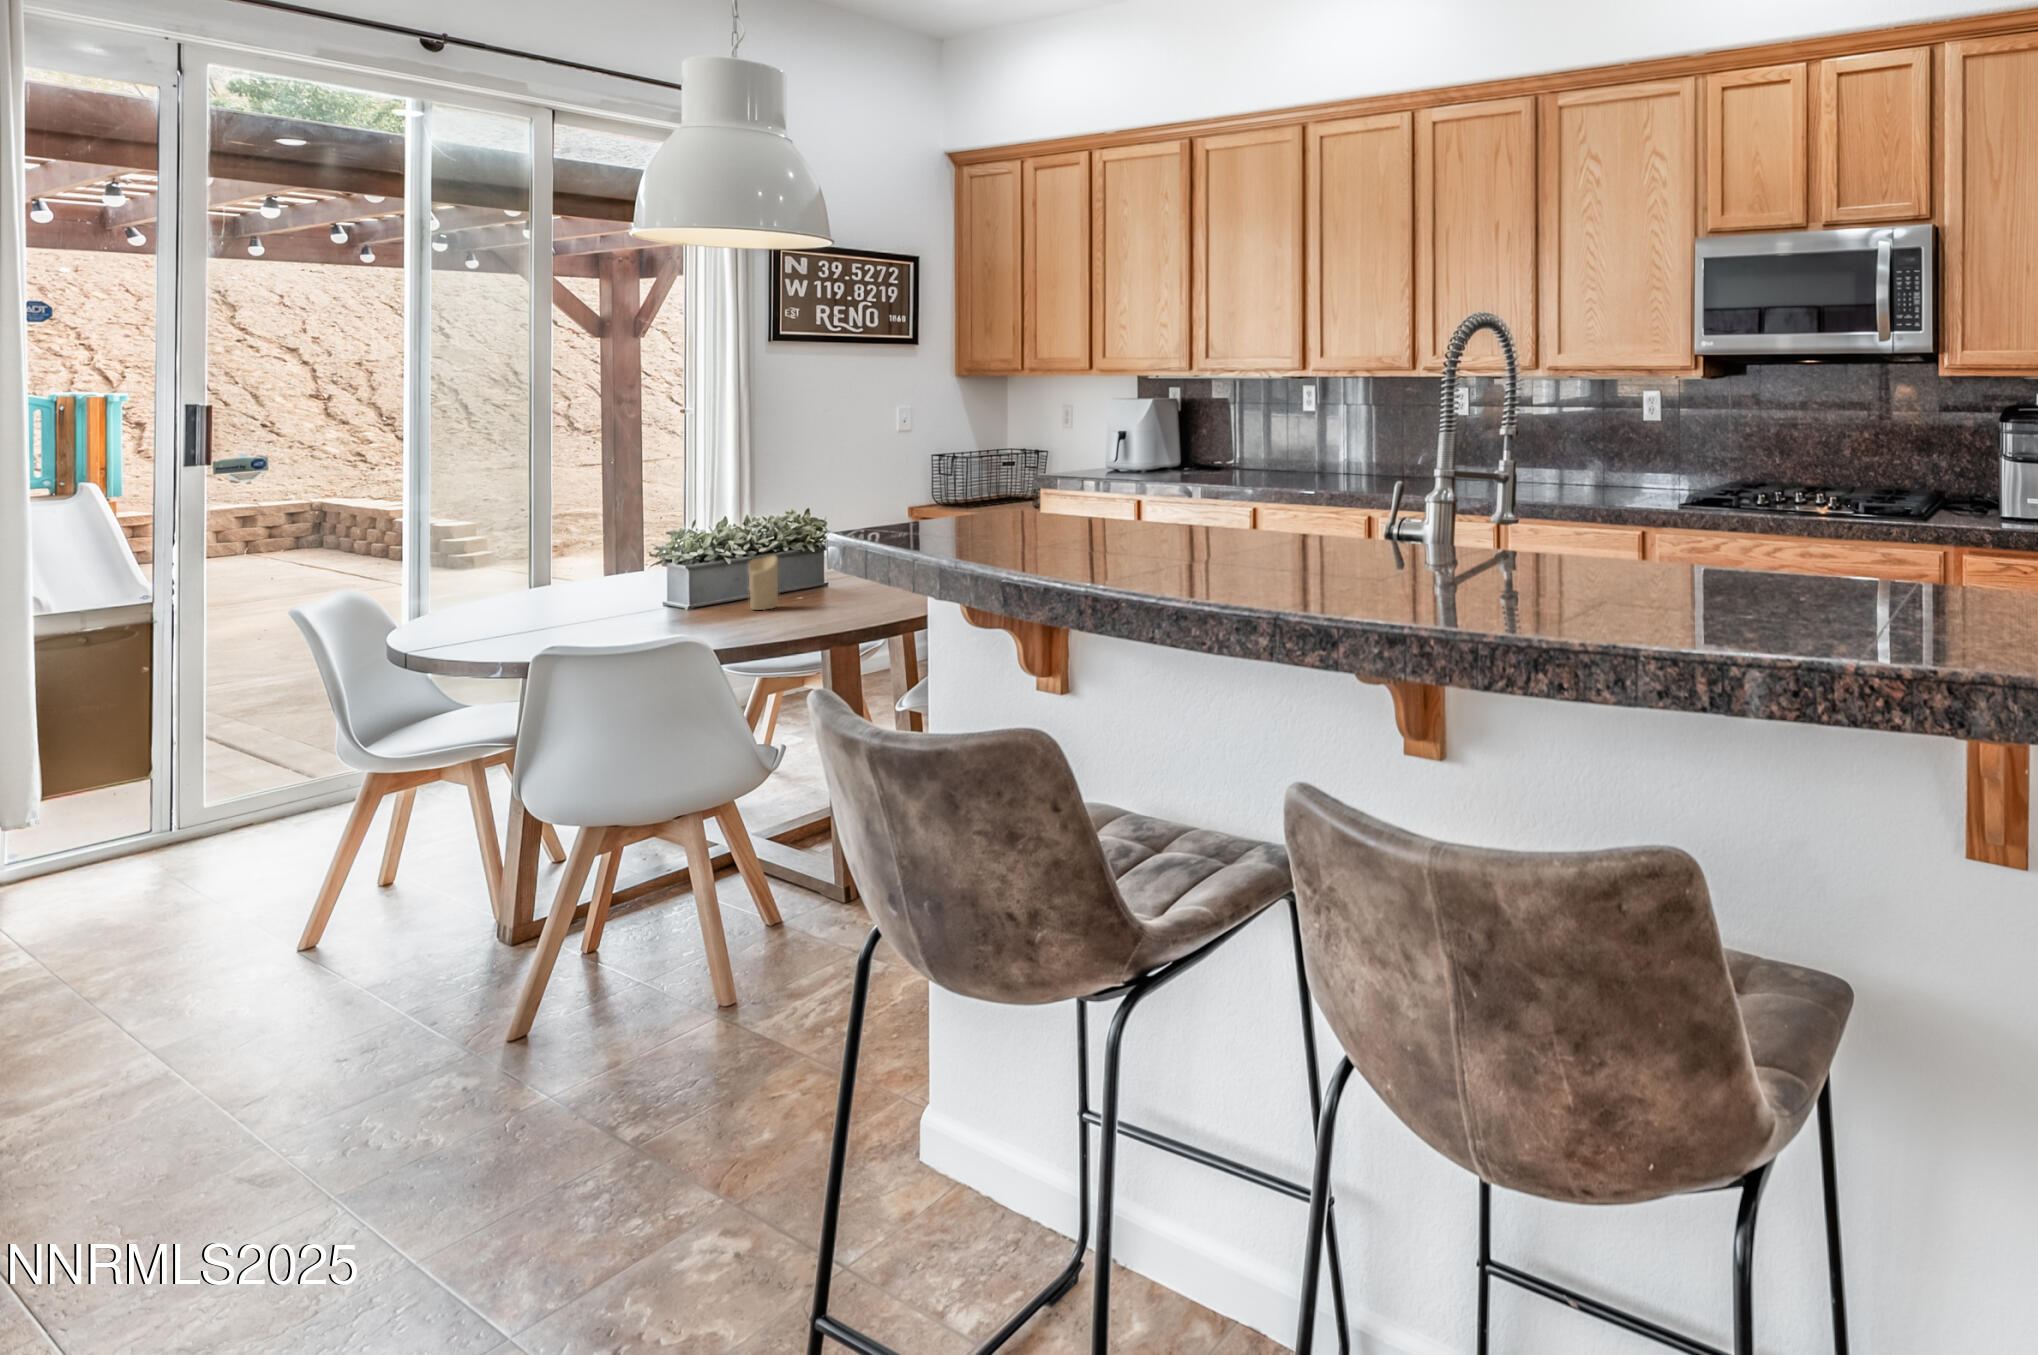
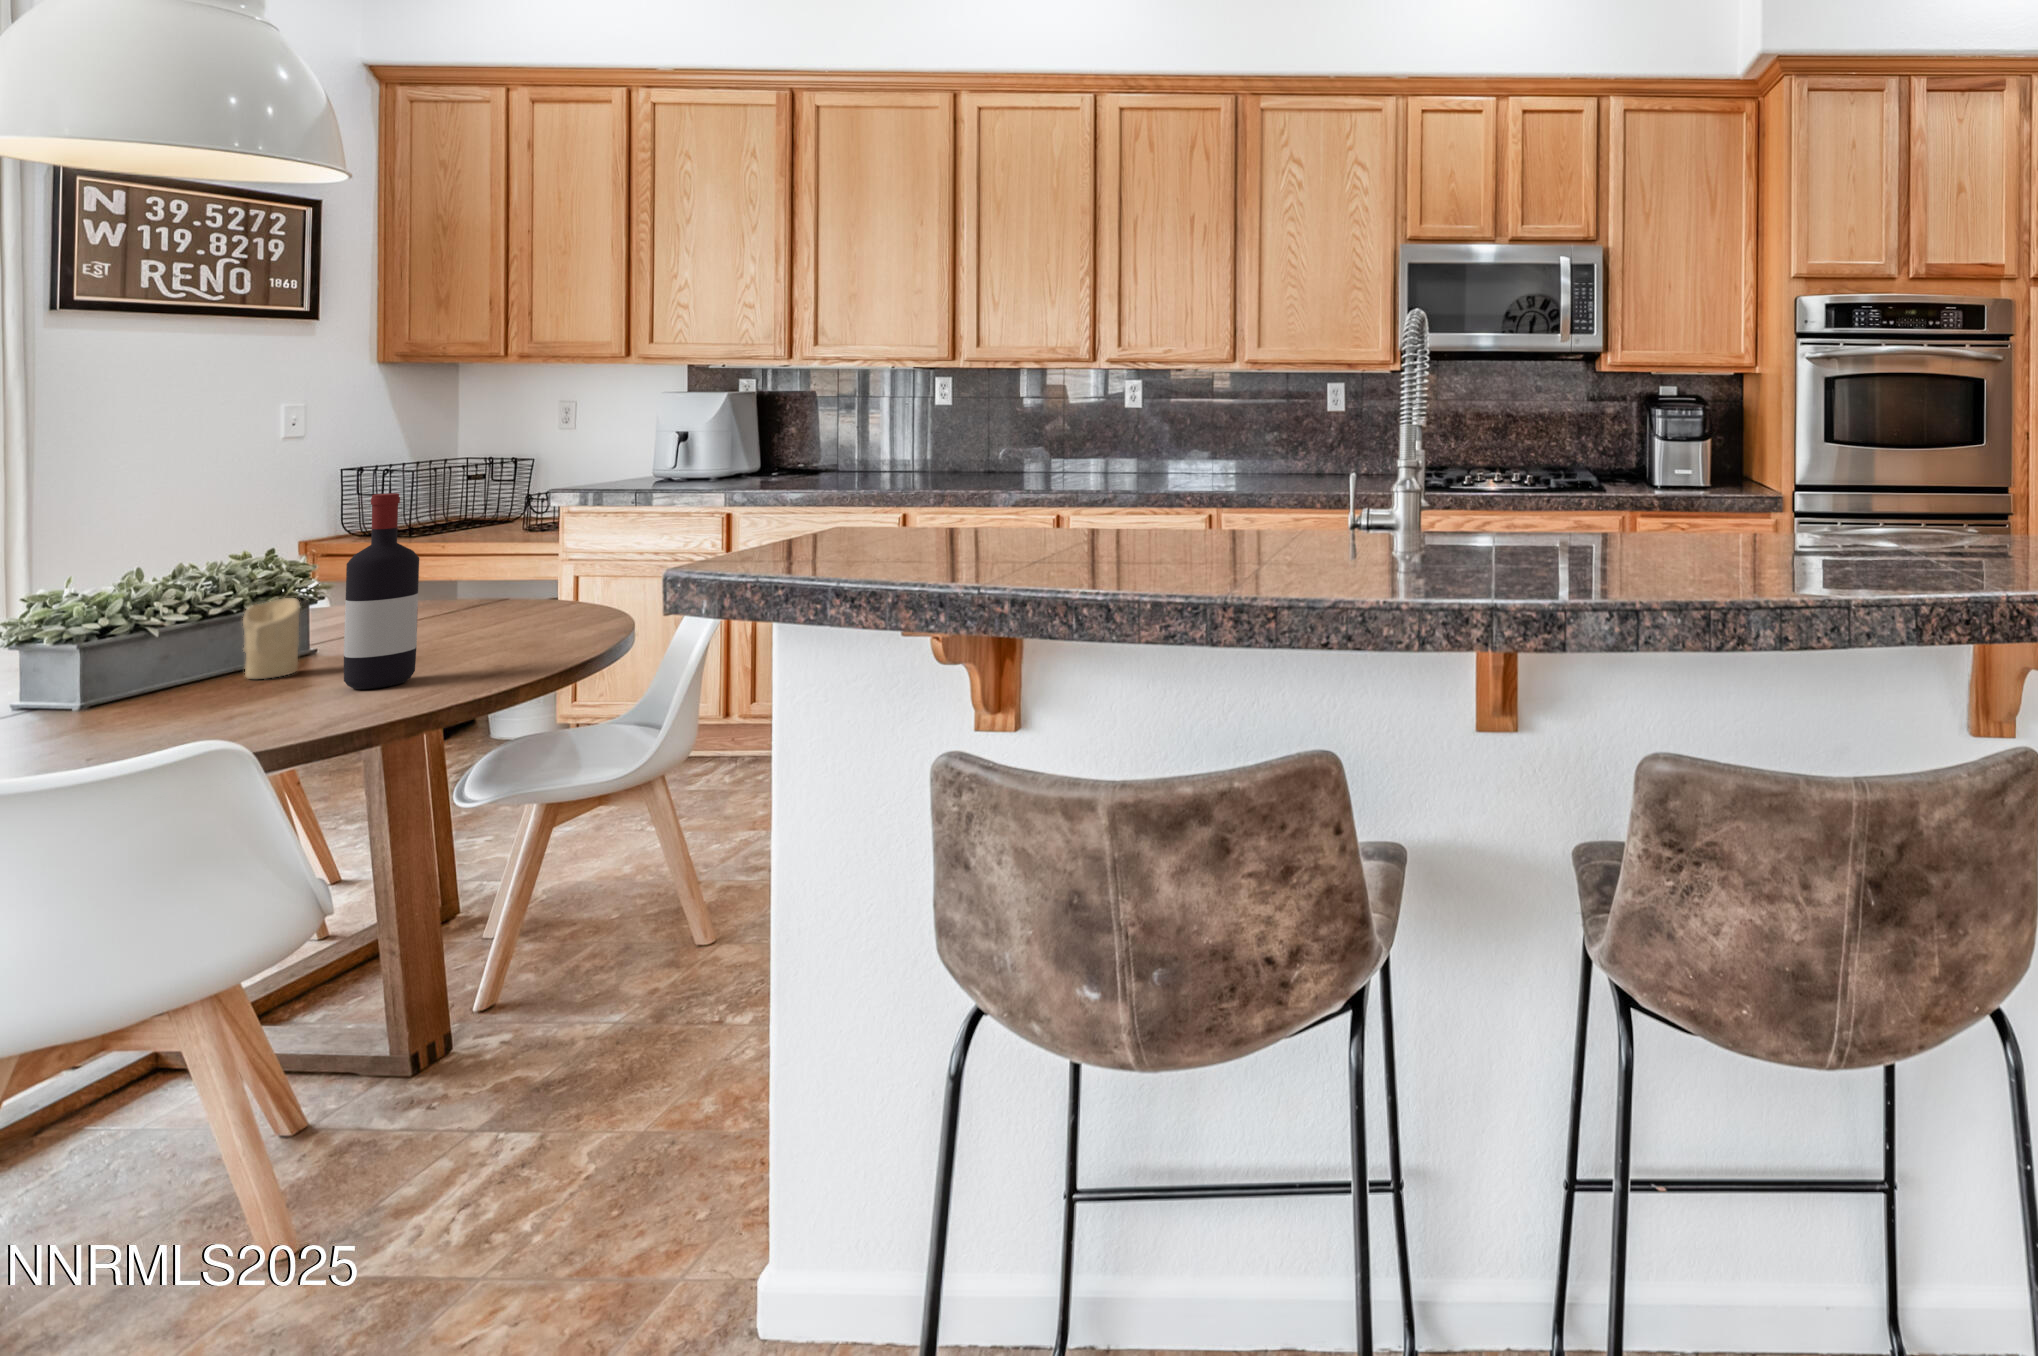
wine bottle: none [781,486,822,624] -> present [344,493,419,689]

